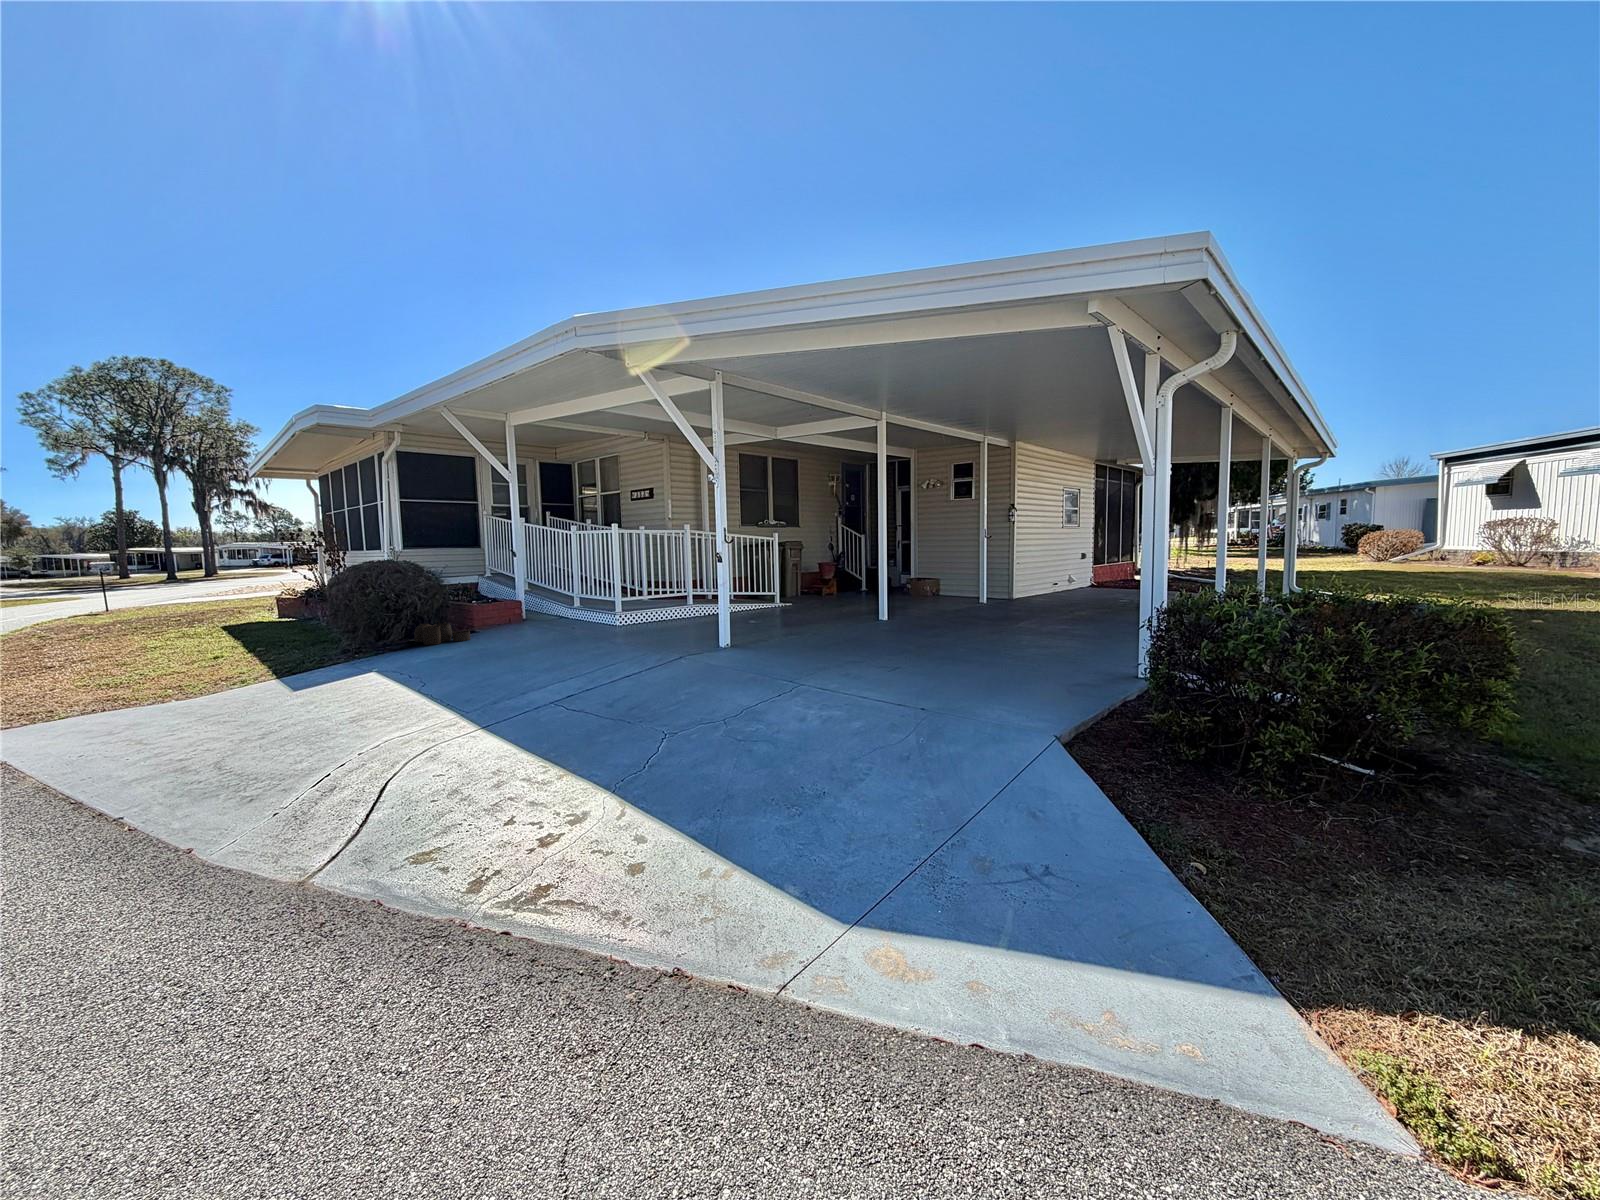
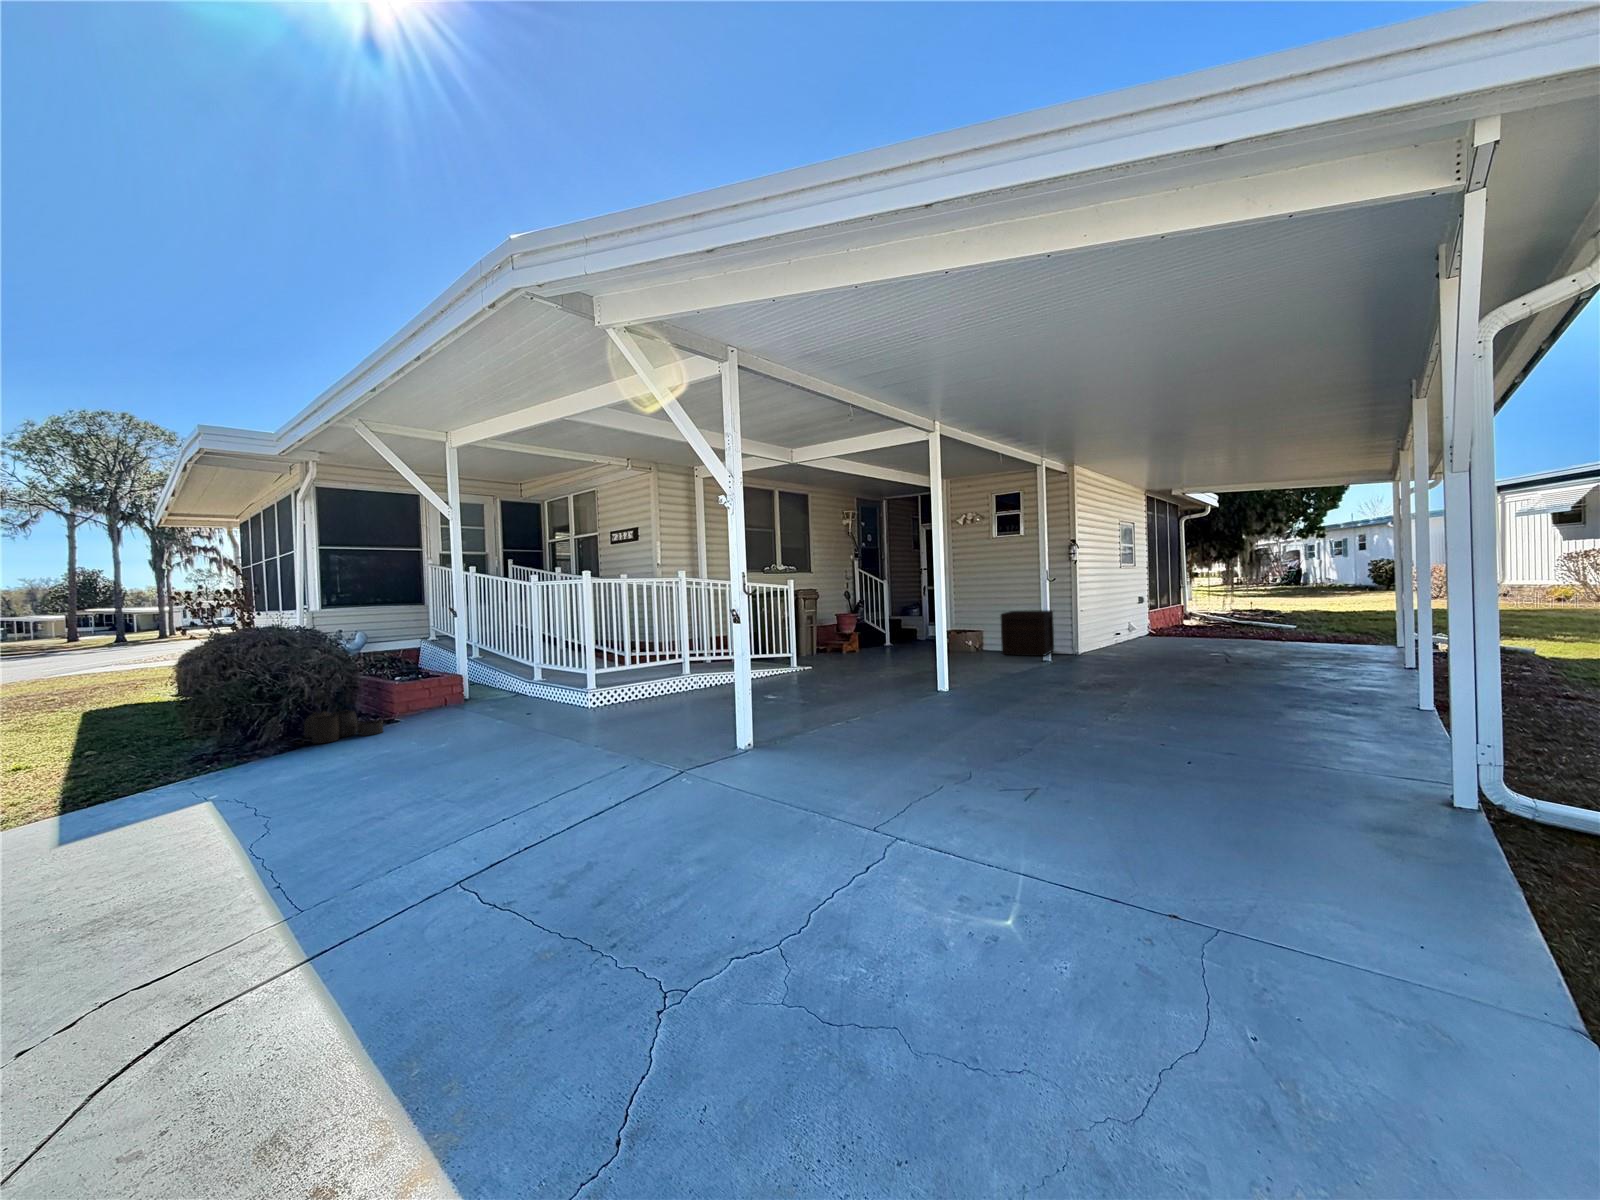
wooden crate: none [948,563,993,599] -> present [1001,610,1054,656]

